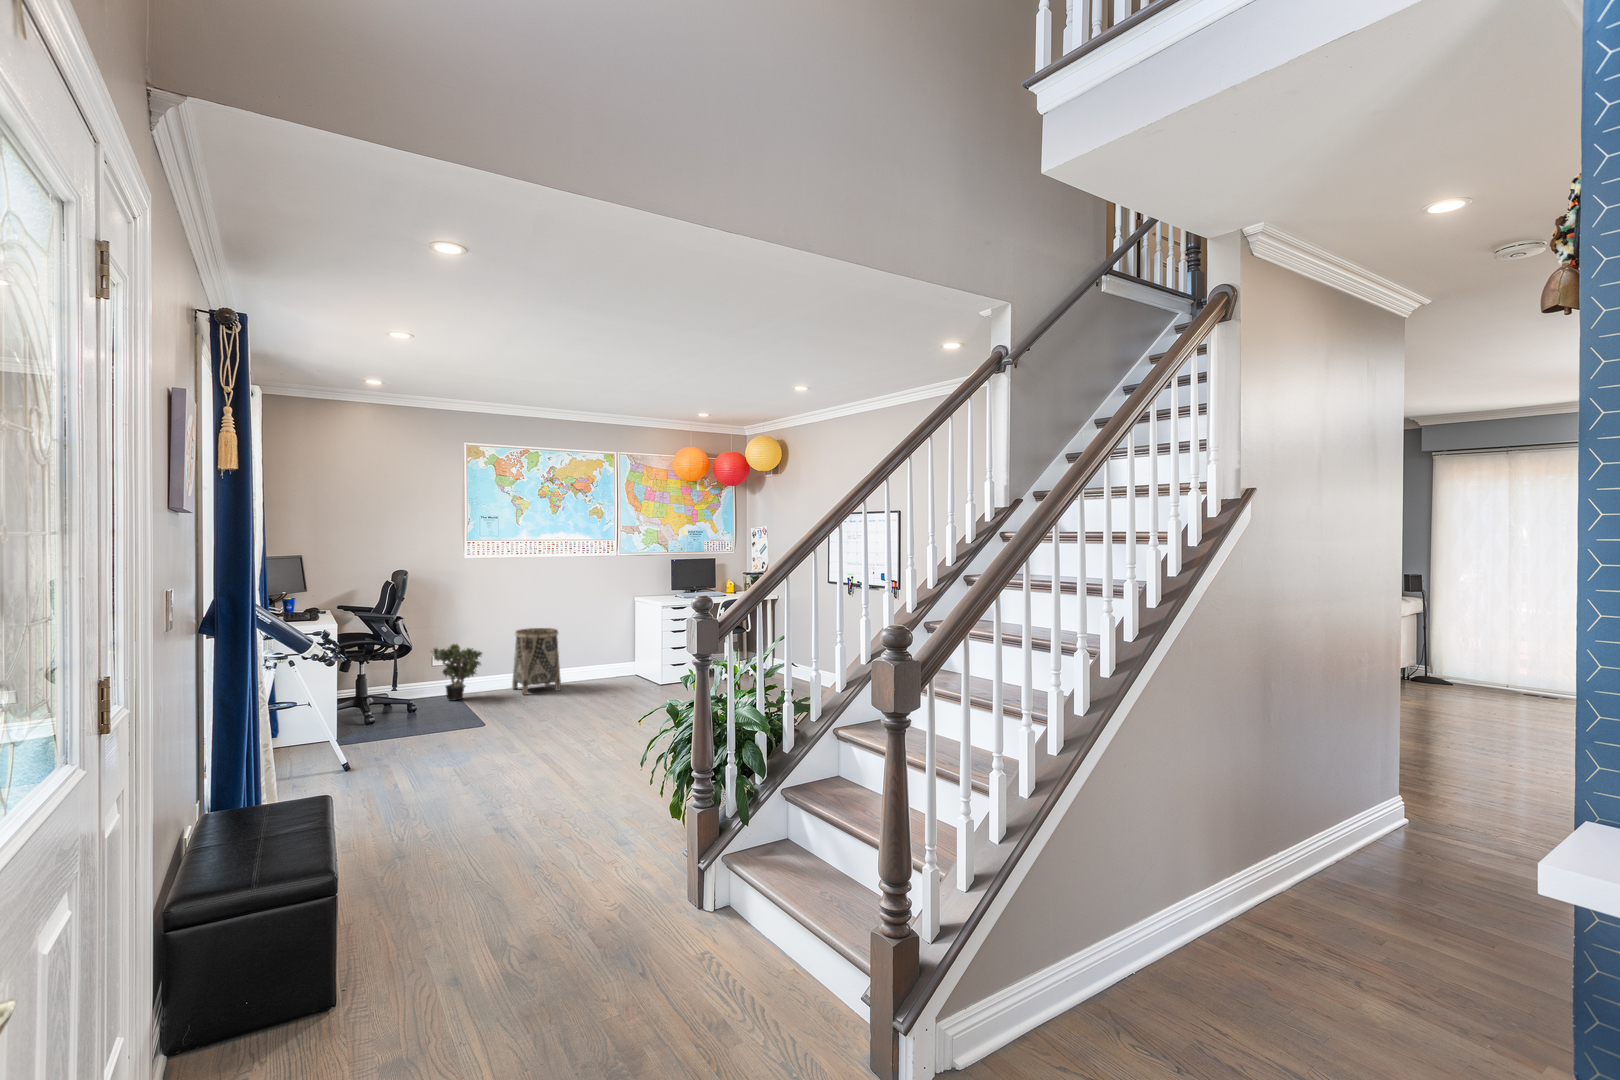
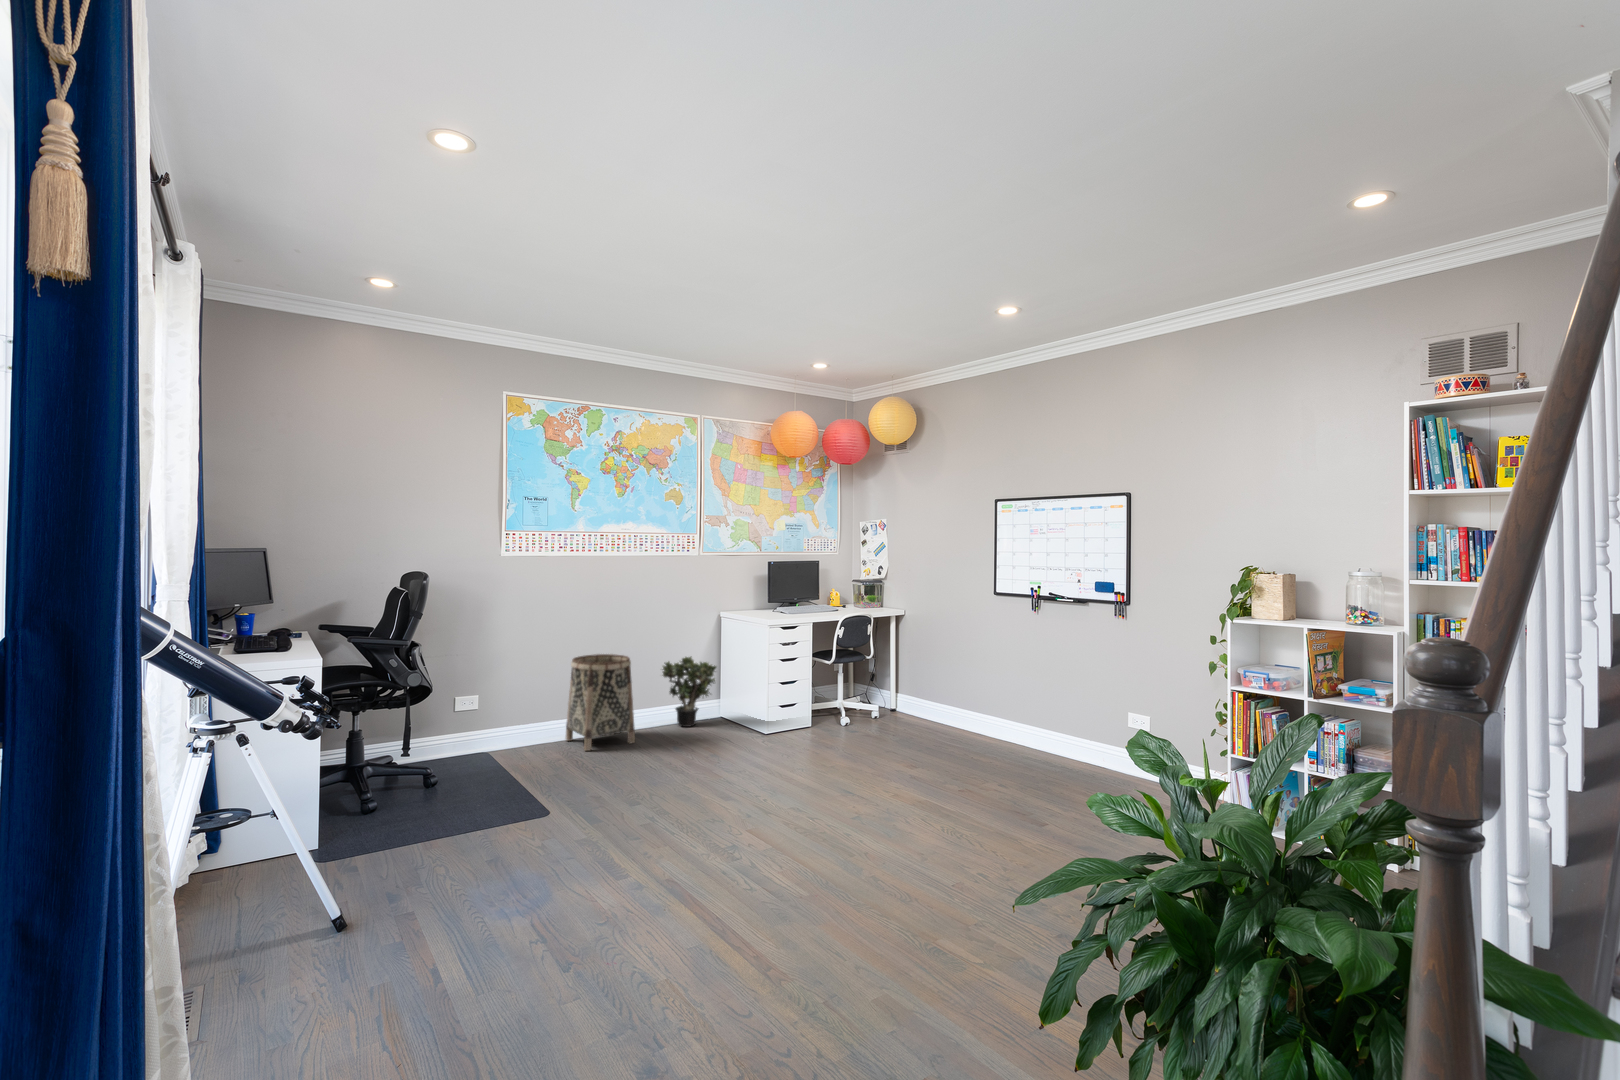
potted plant: present [433,644,482,701] -> present [663,657,716,727]

